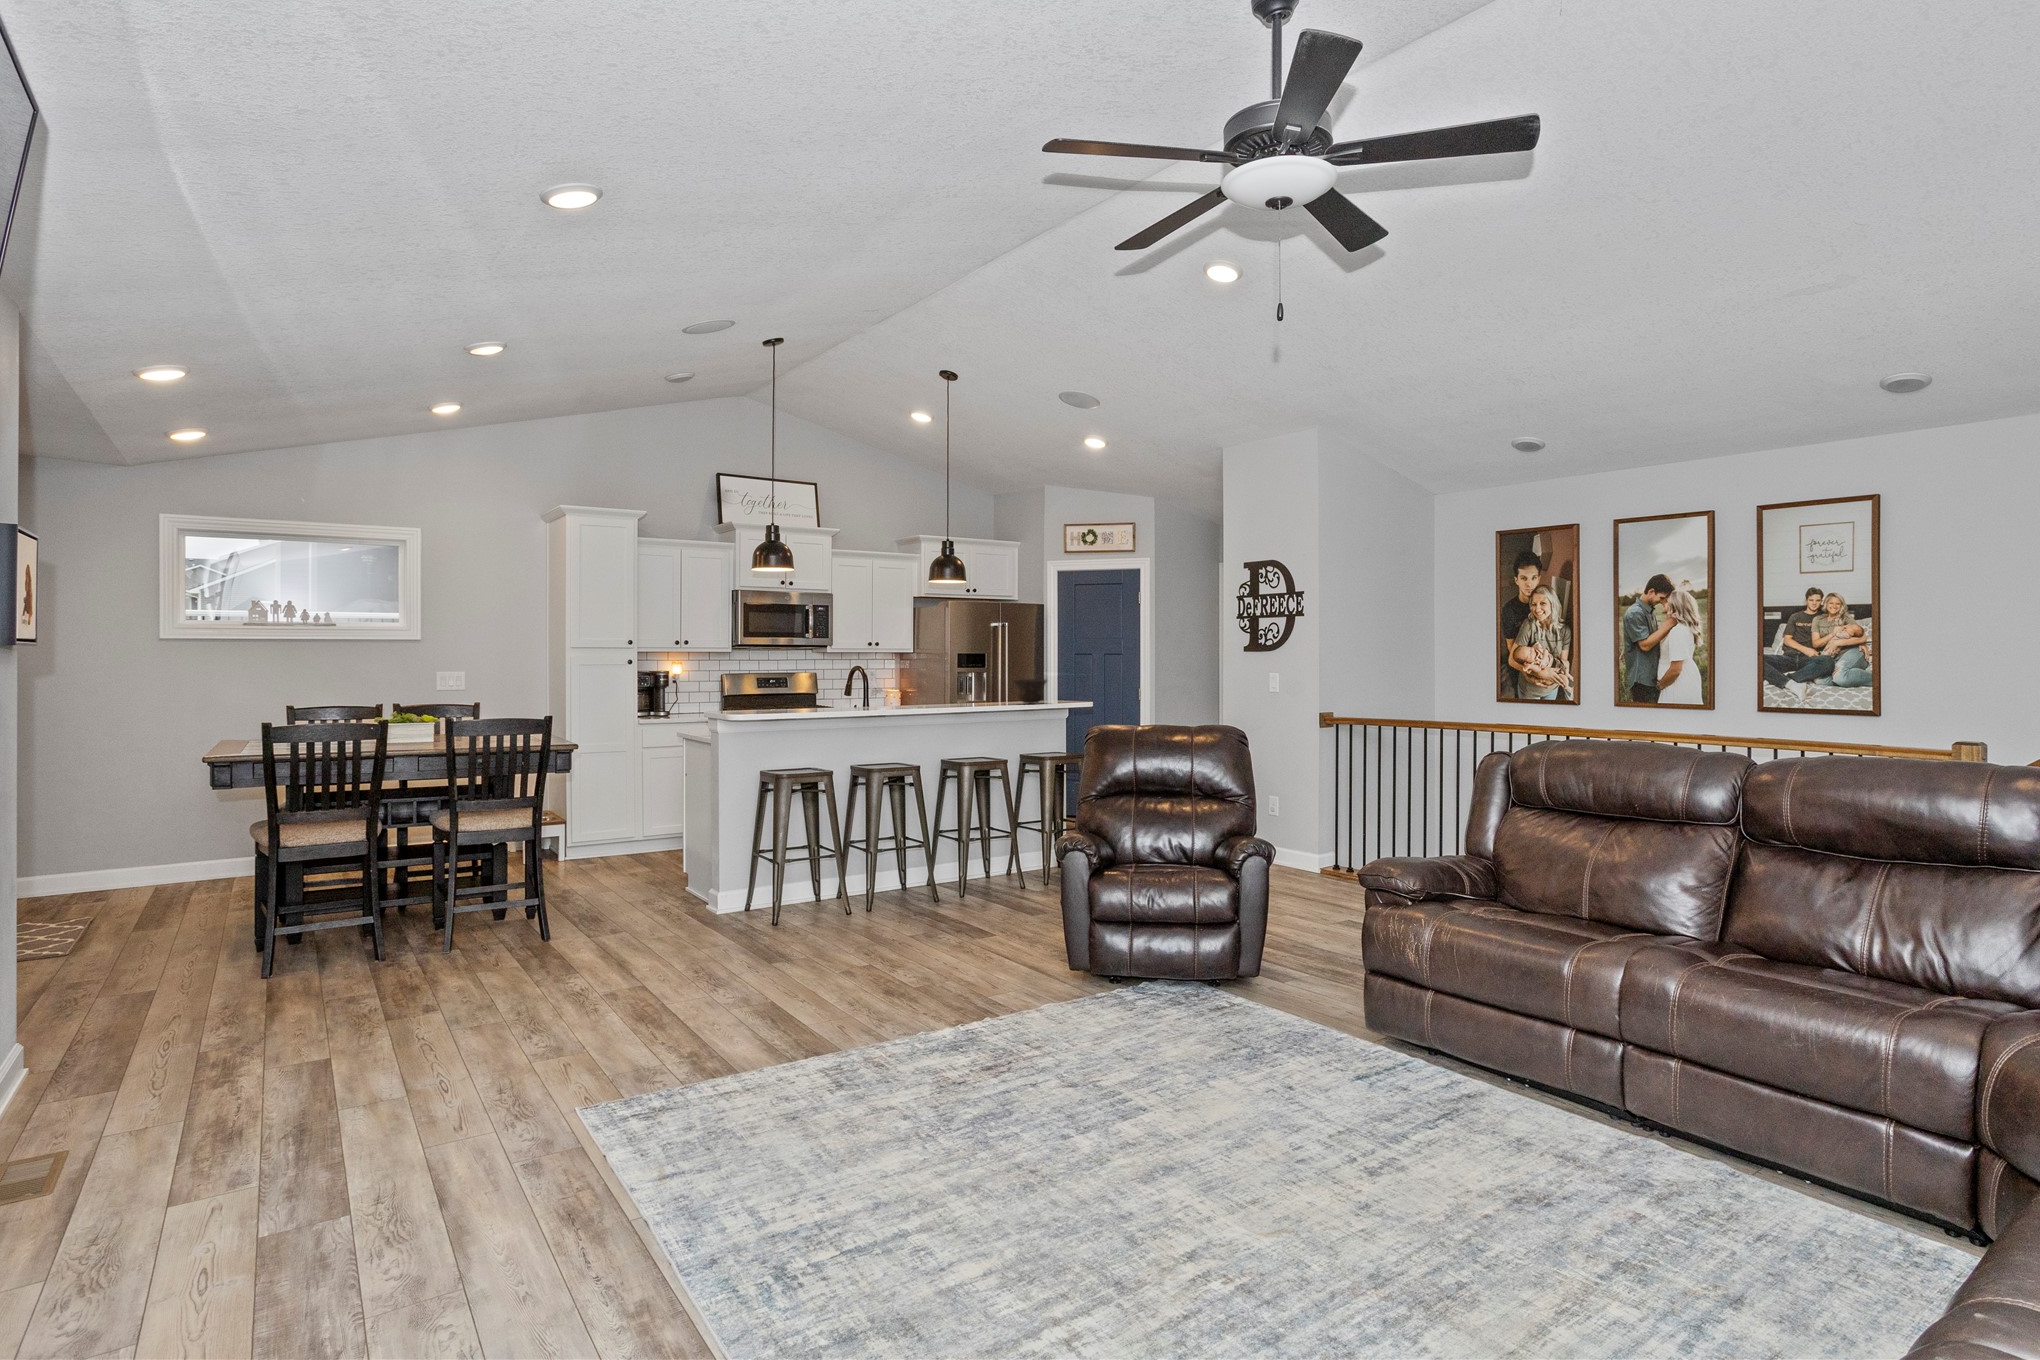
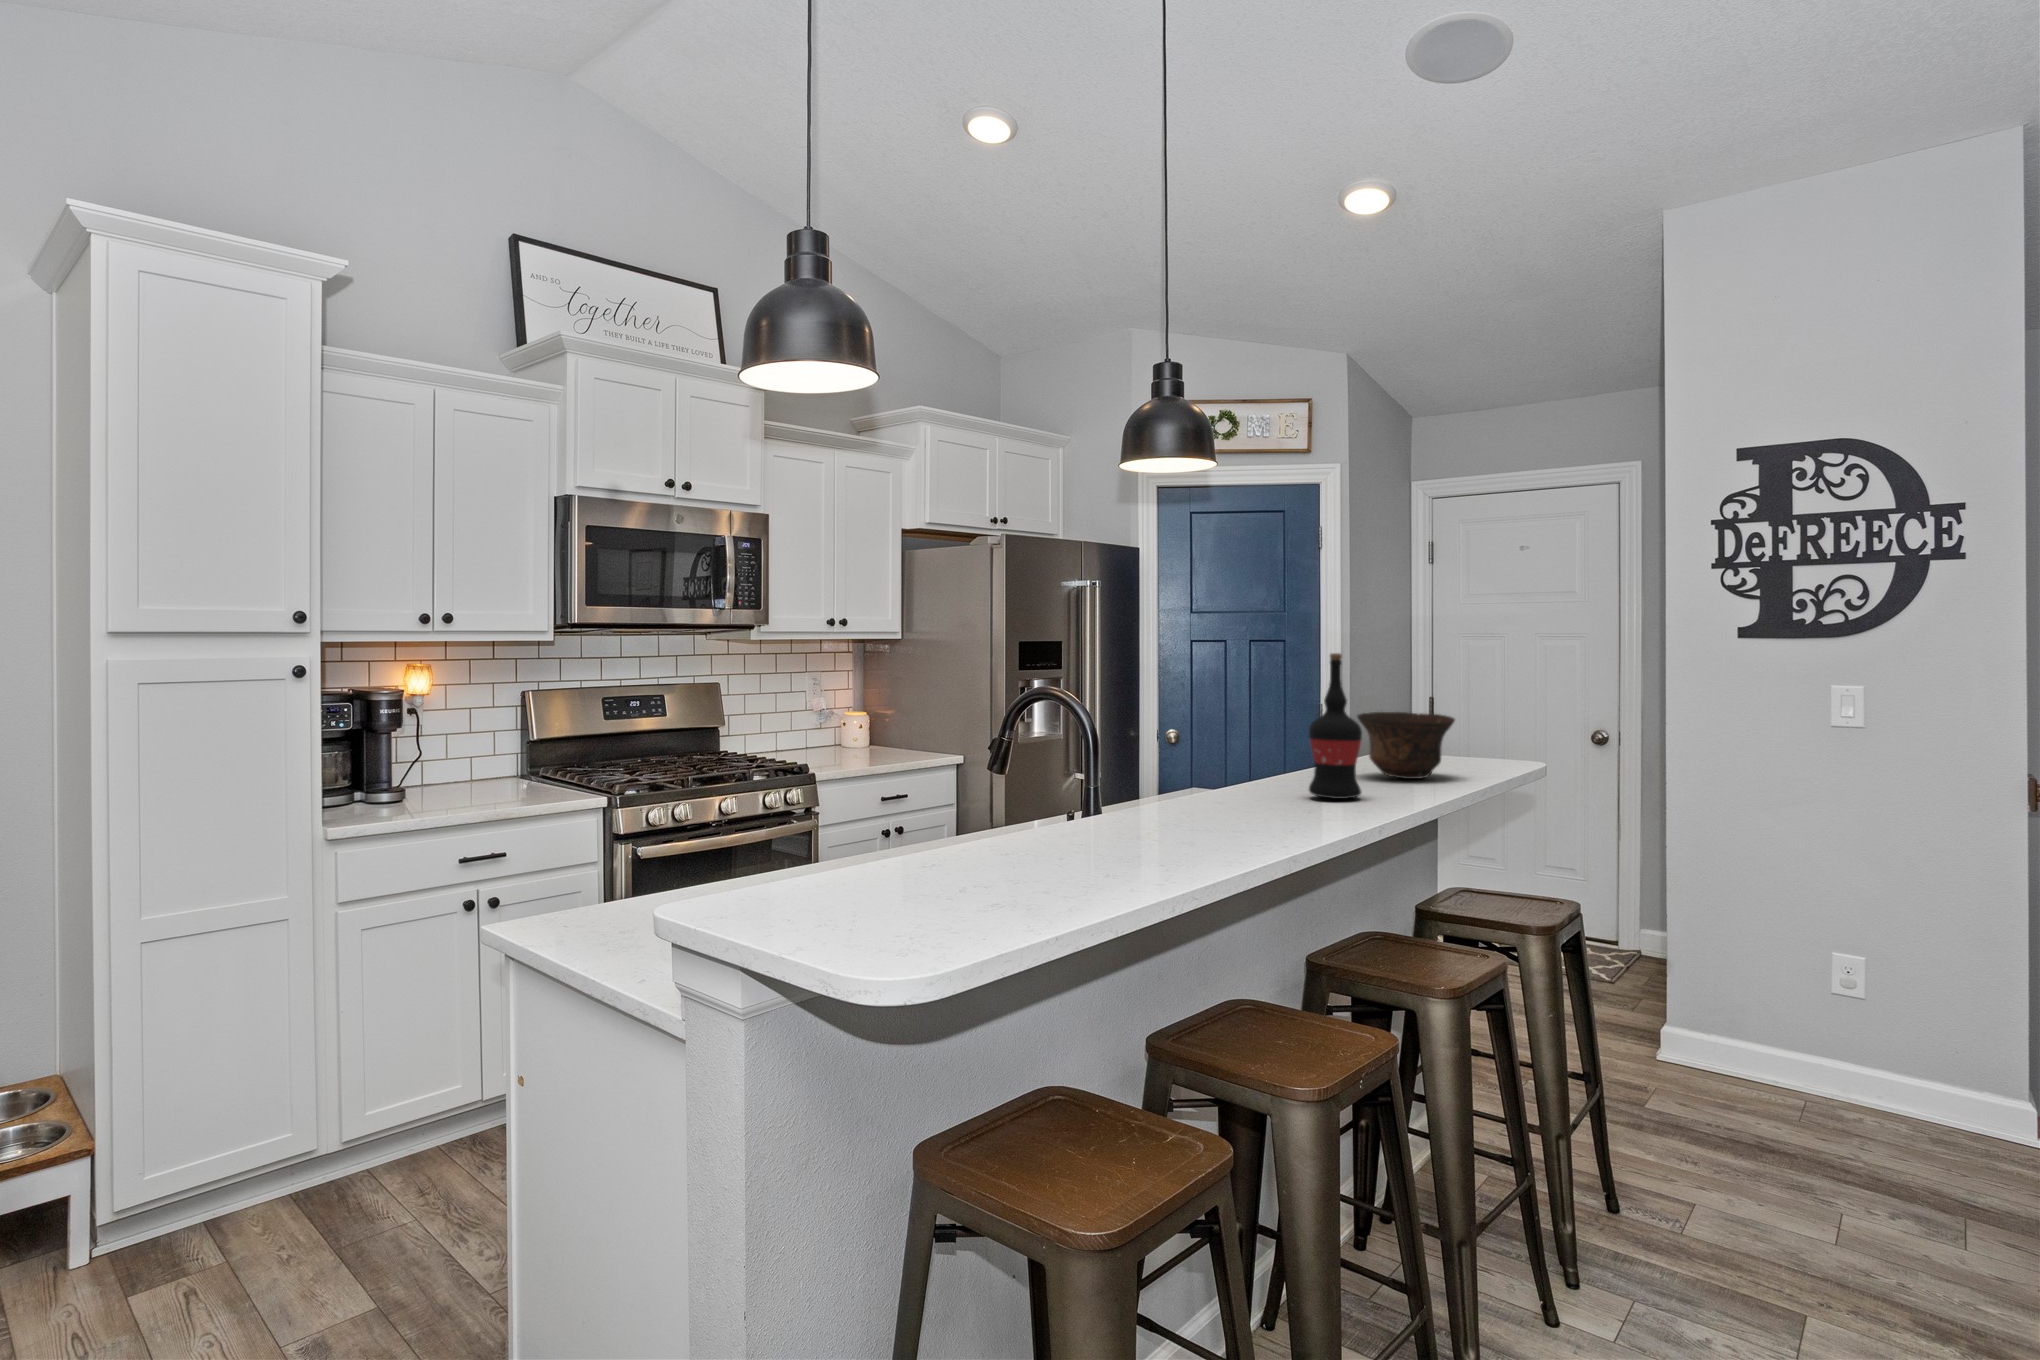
wine bottle: none [967,655,986,706] -> present [1309,653,1362,799]

